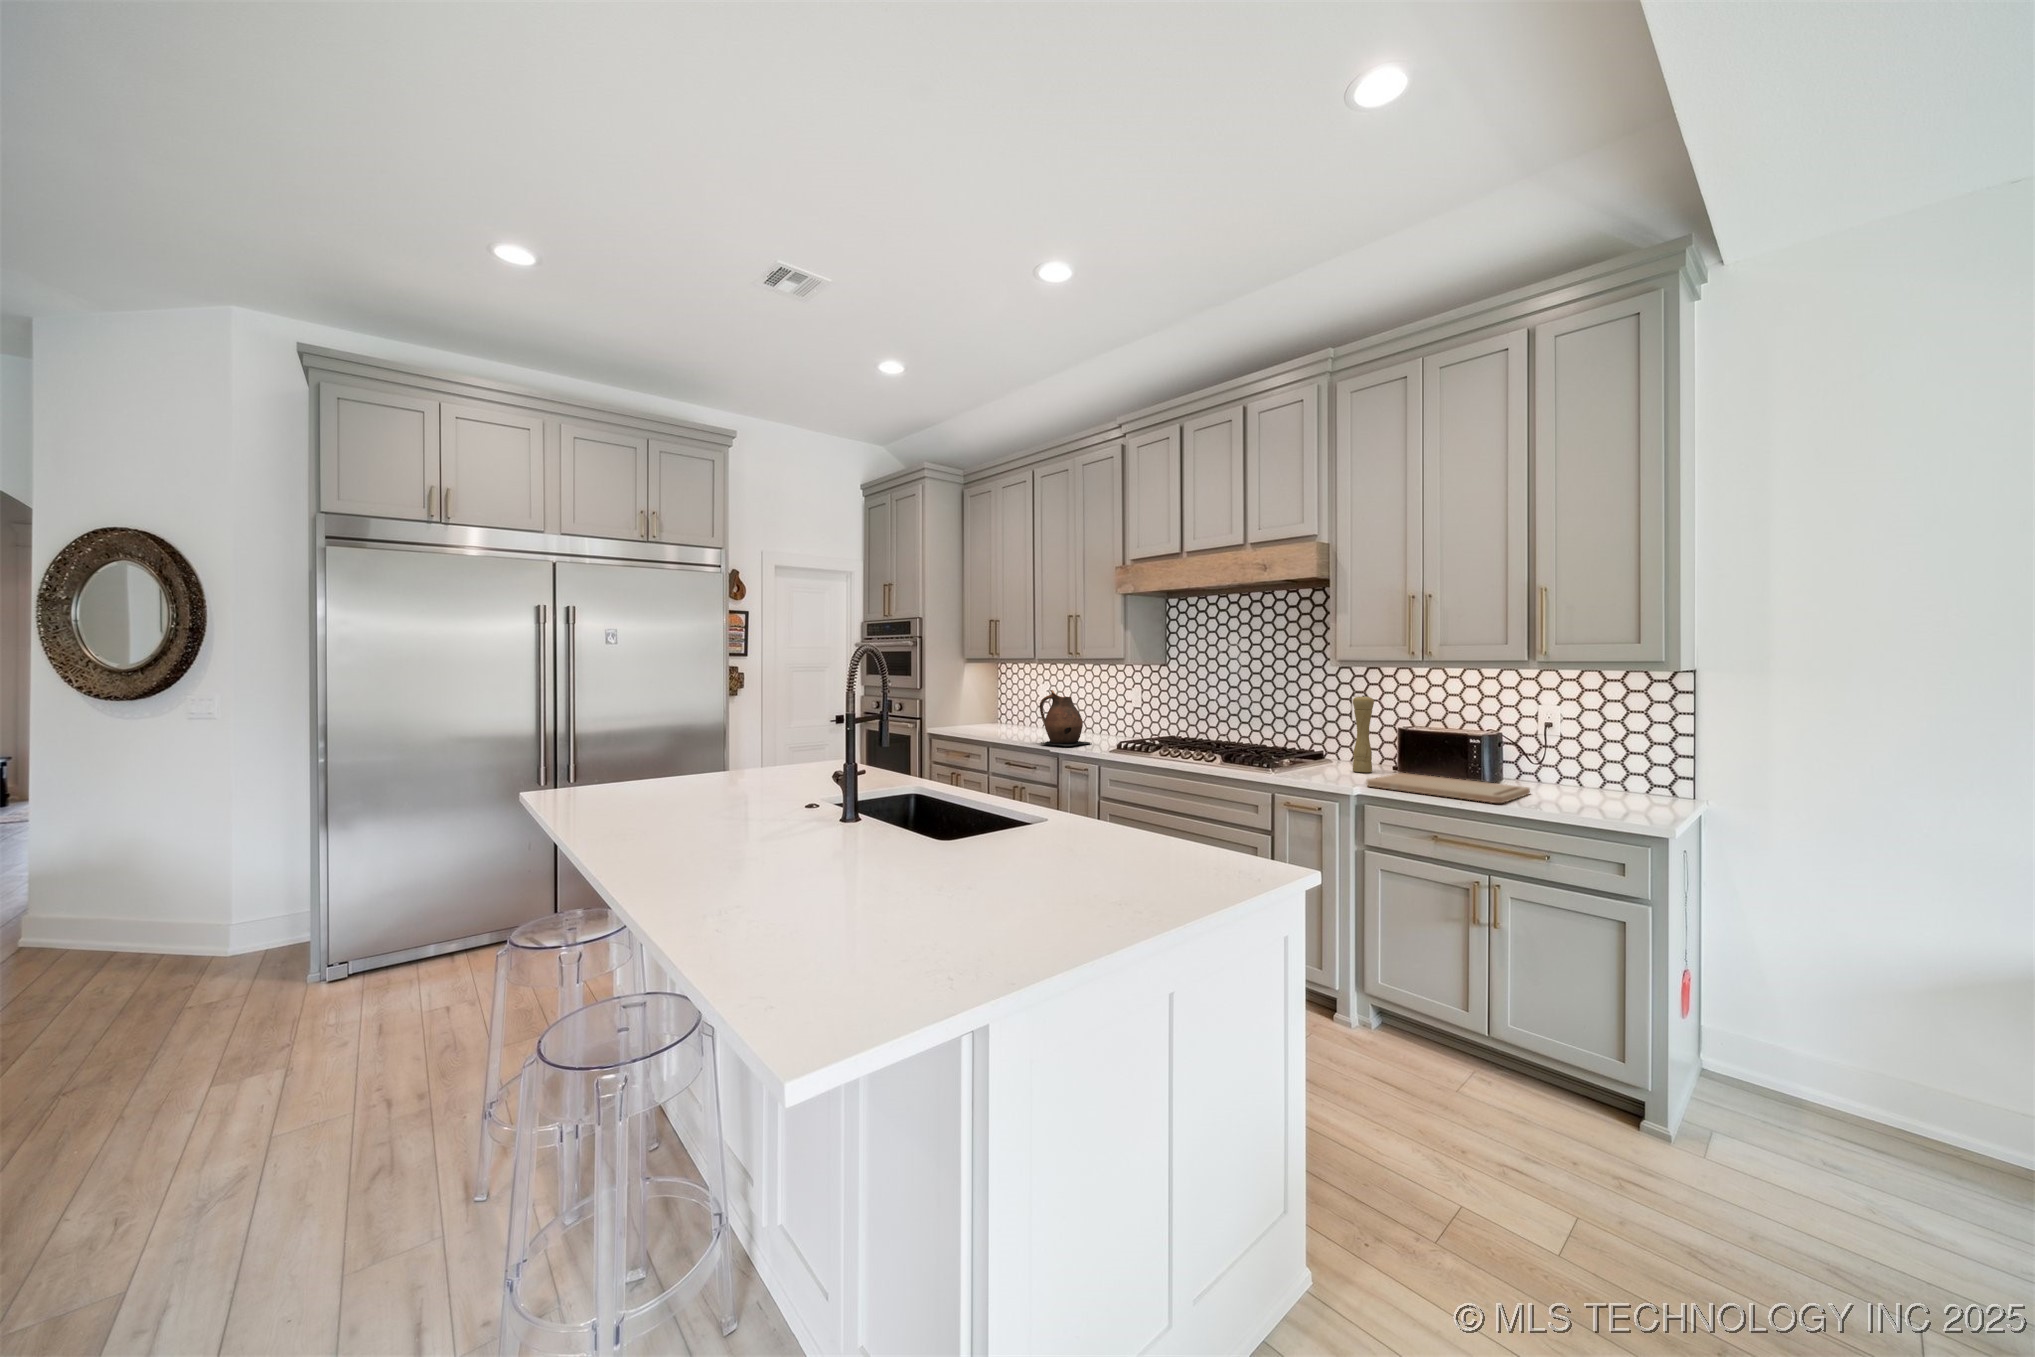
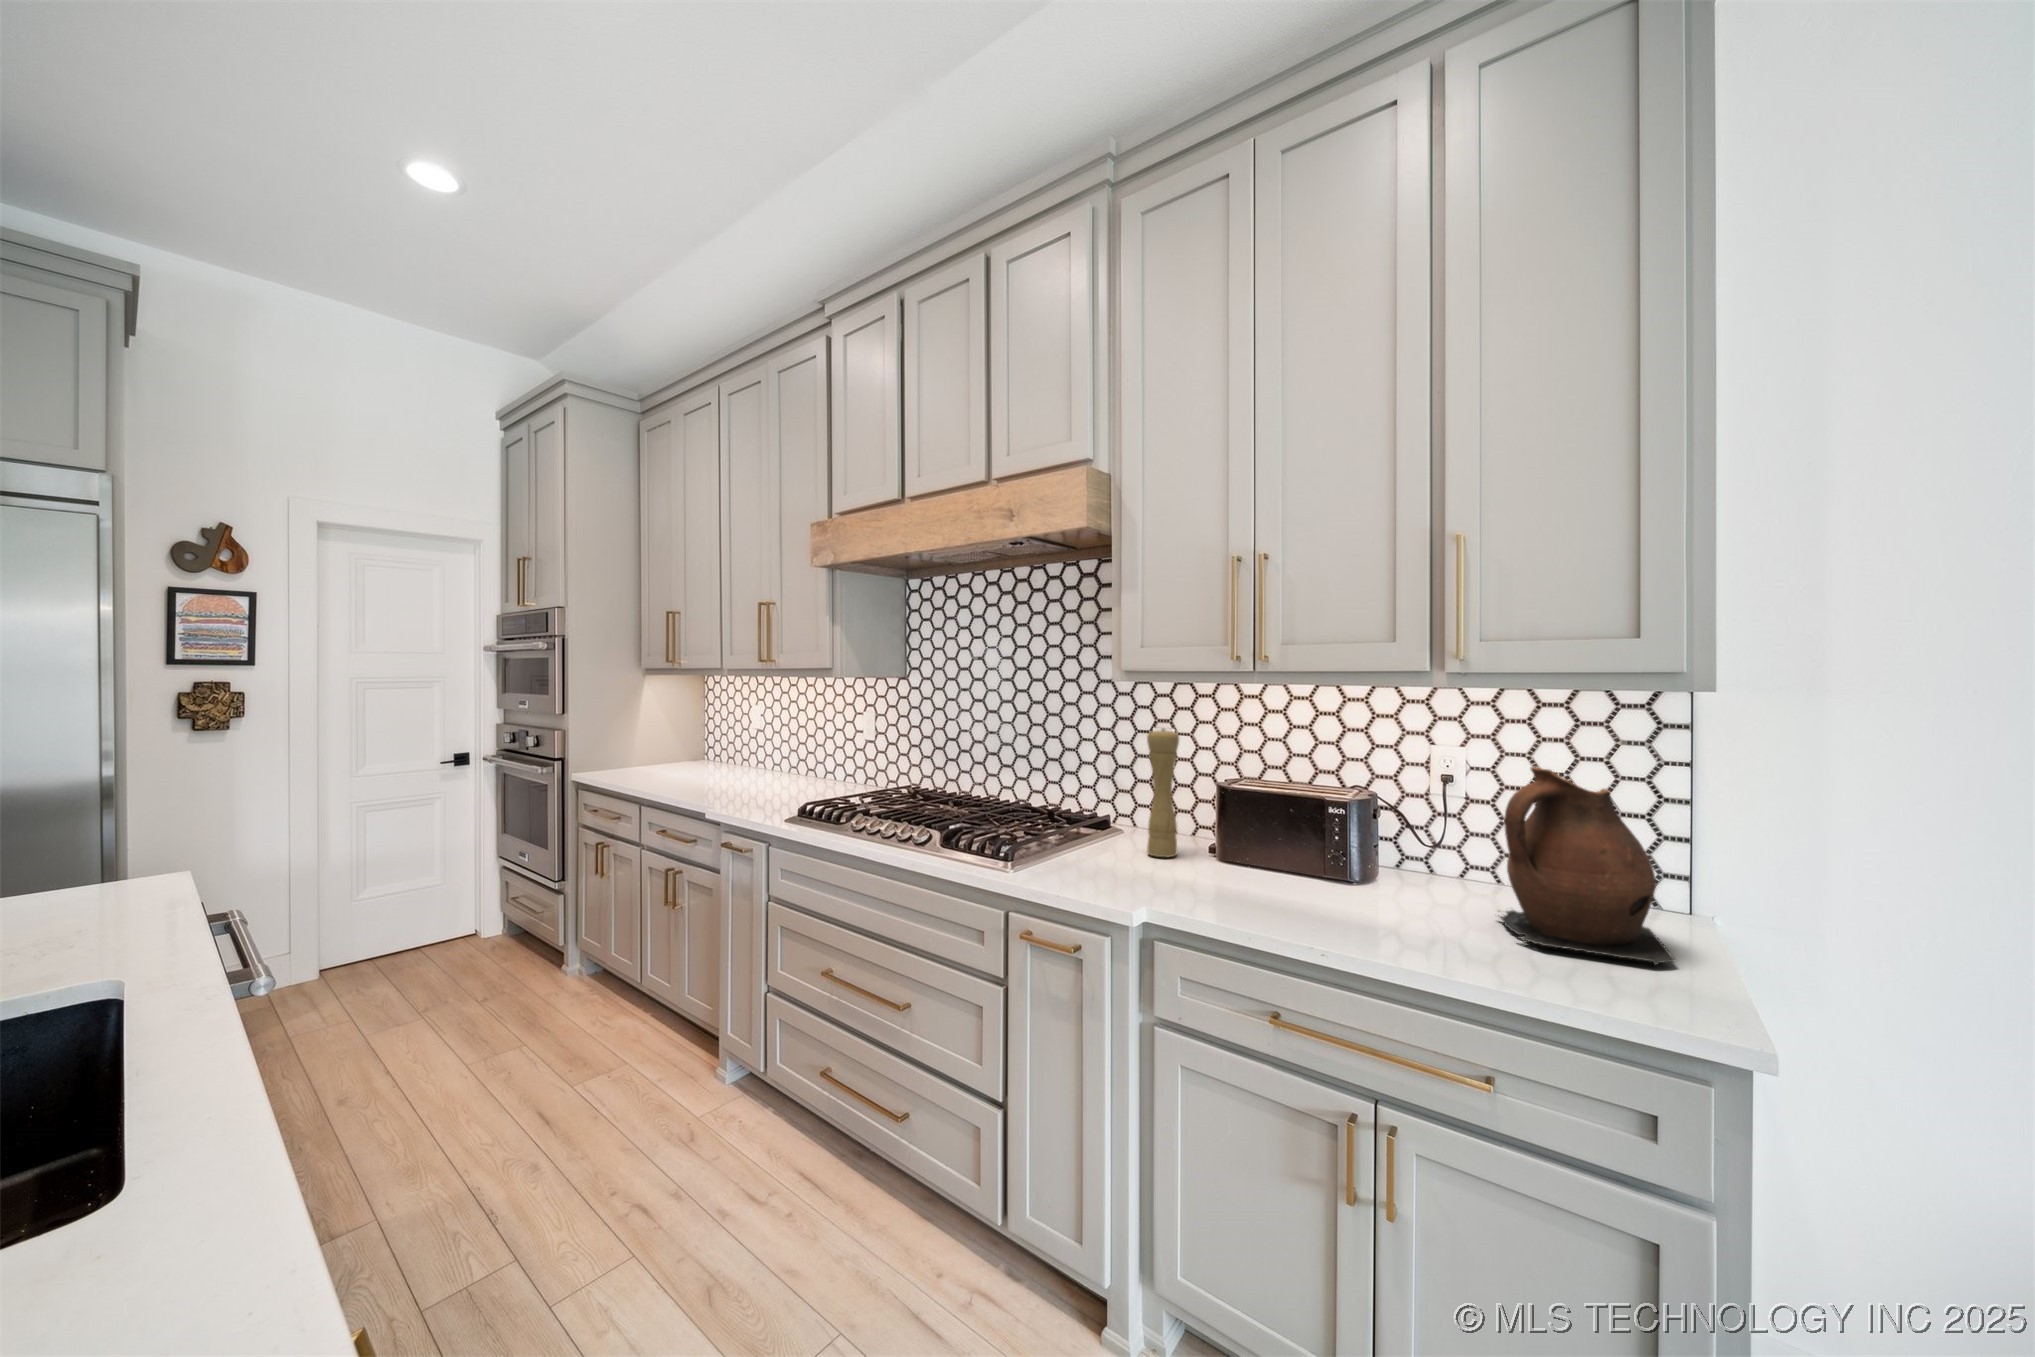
ceramic pitcher: present [1040,690,1092,747] -> present [1498,767,1675,966]
cutting board: present [1367,773,1530,803] -> none [1158,861,1429,948]

